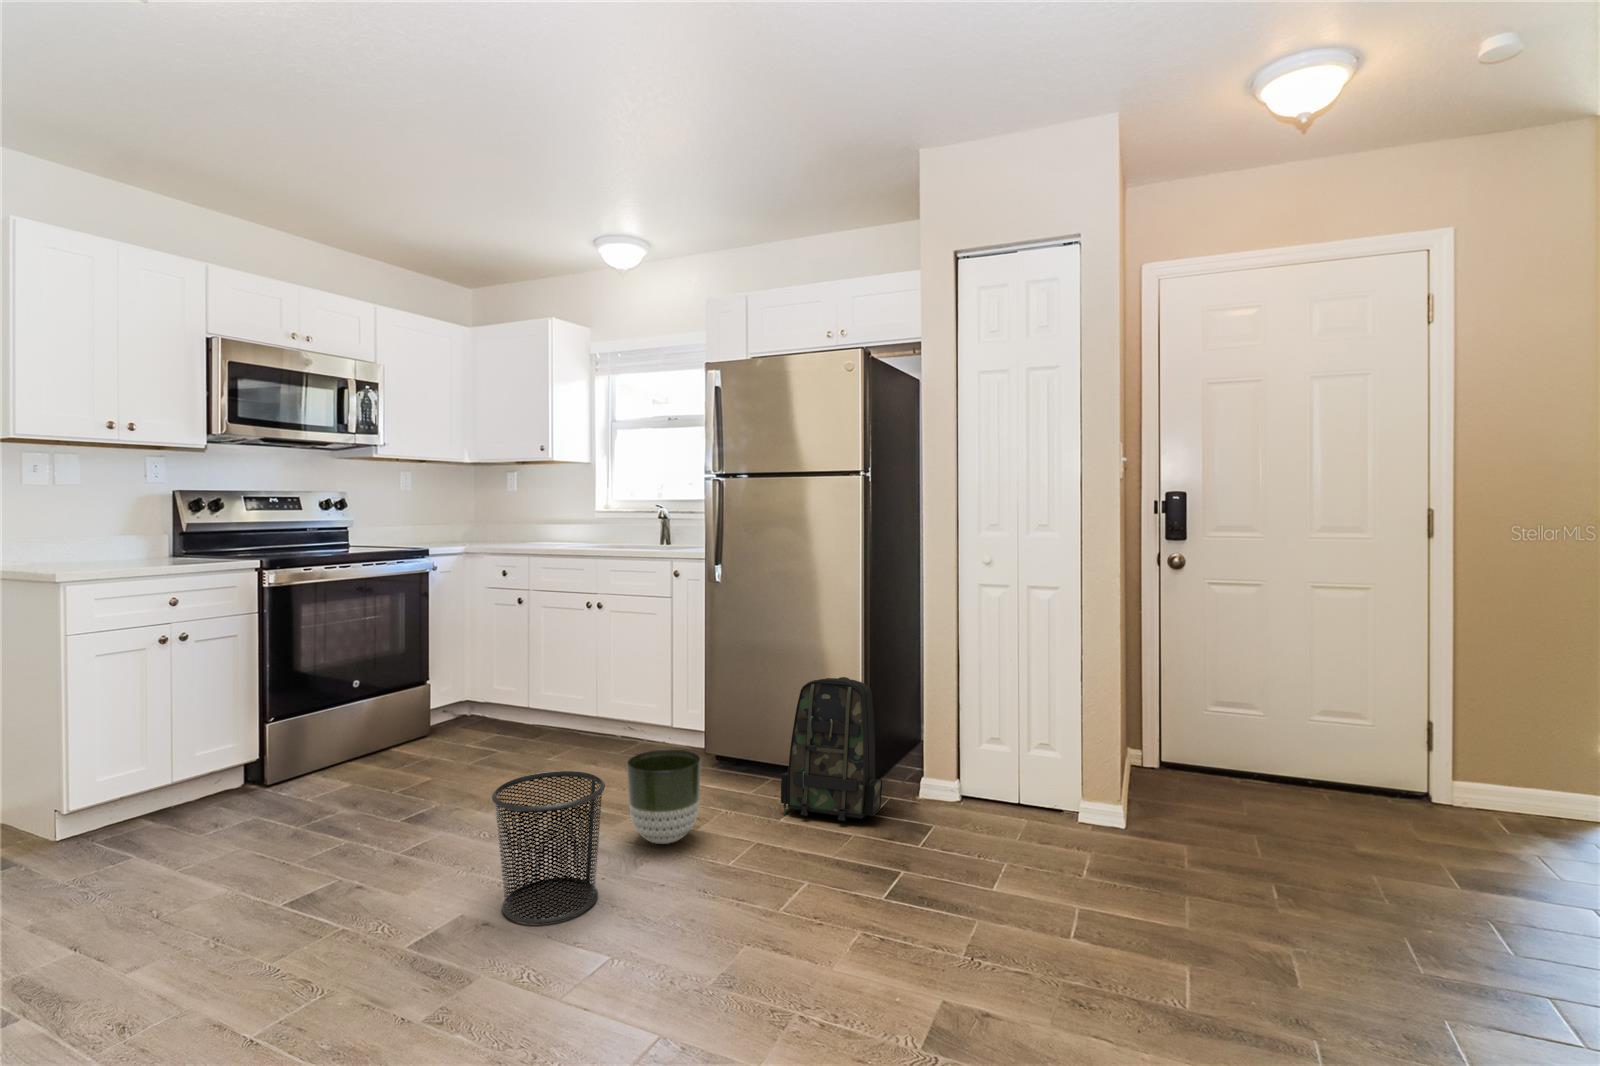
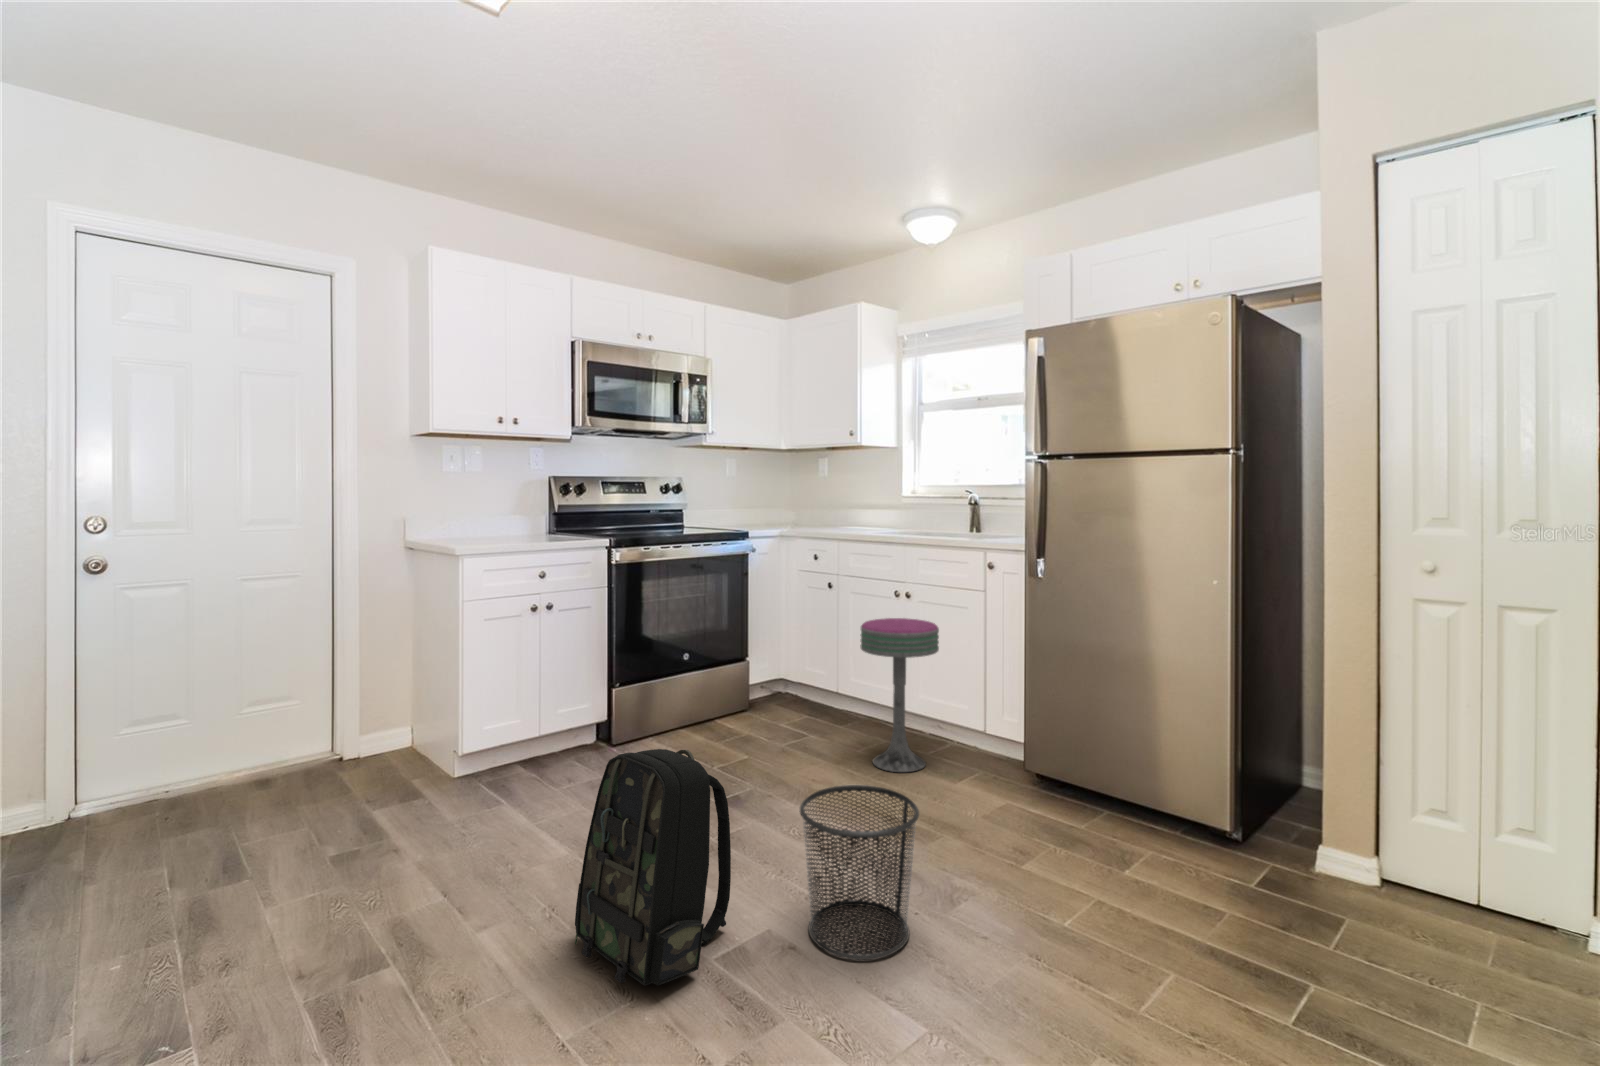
bar stool: none [551,627,628,773] -> present [860,618,939,772]
backpack: present [781,677,882,821] -> present [575,749,731,985]
planter: present [627,749,701,844] -> none [941,768,1026,878]

